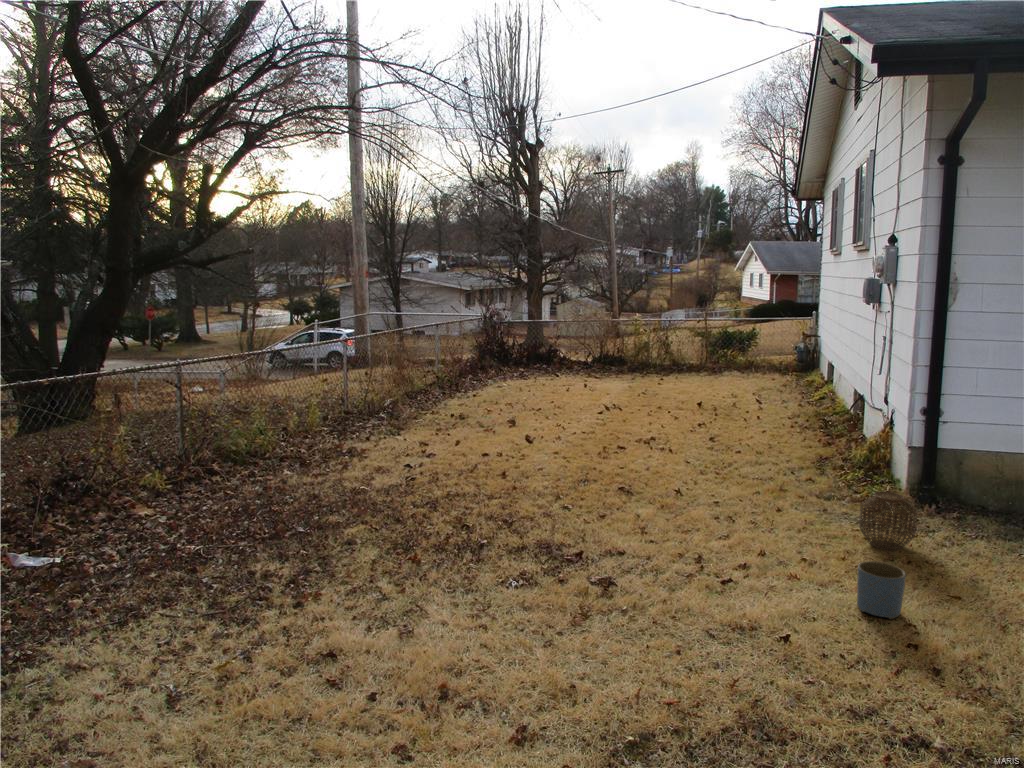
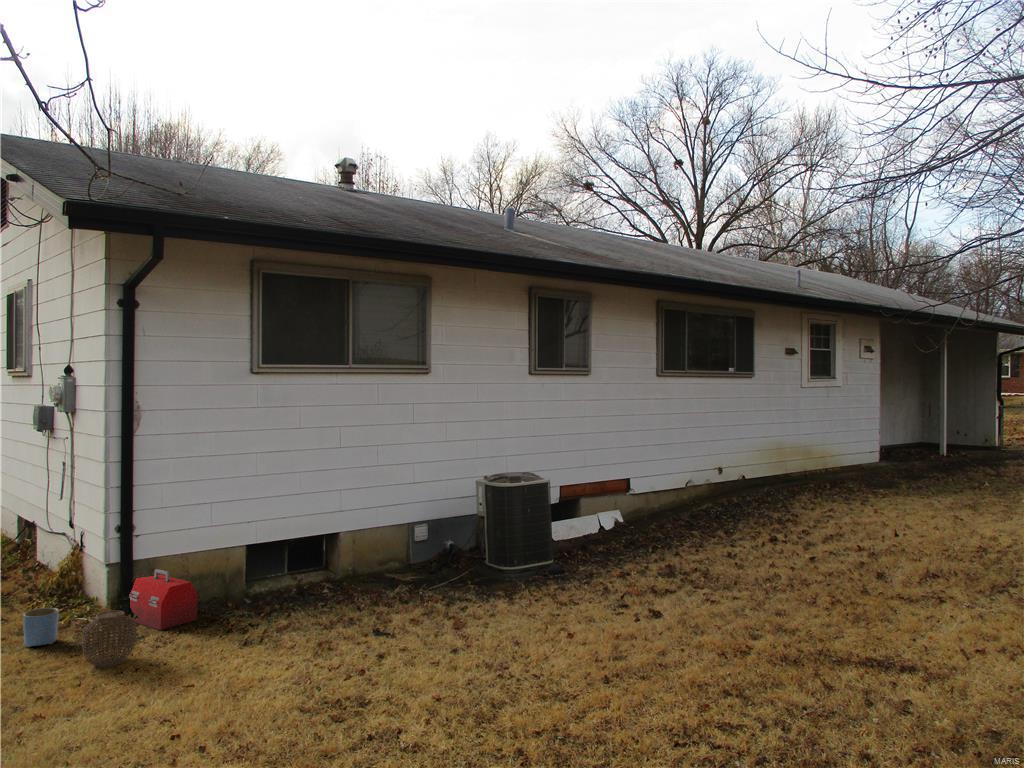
toolbox: none [924,464,1011,534] -> present [127,569,198,630]
planter: present [857,561,906,619] -> present [23,608,59,647]

